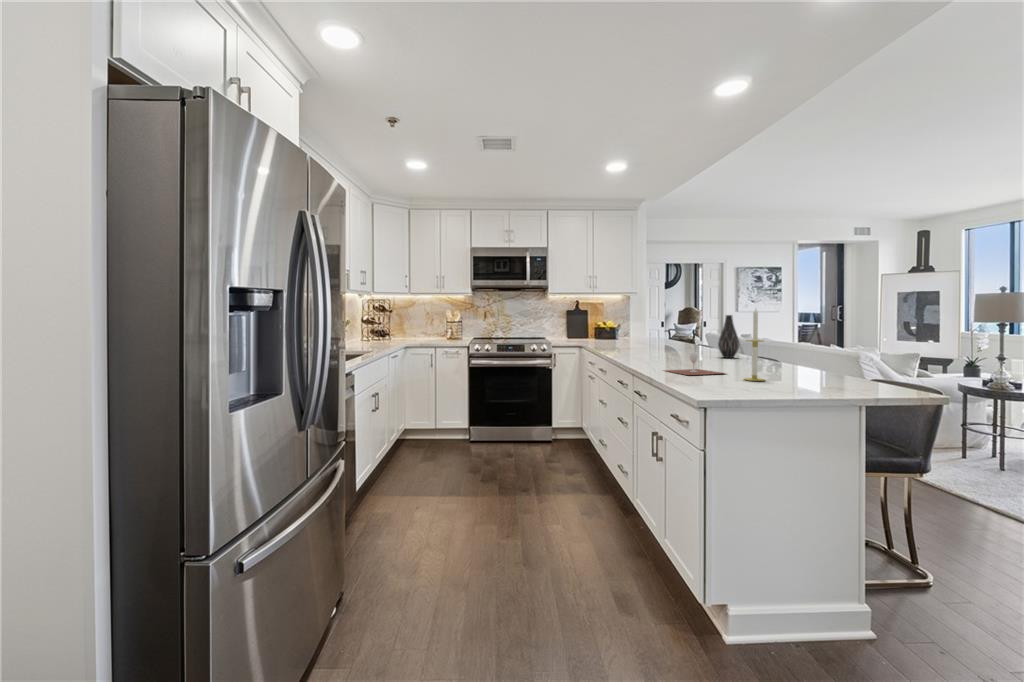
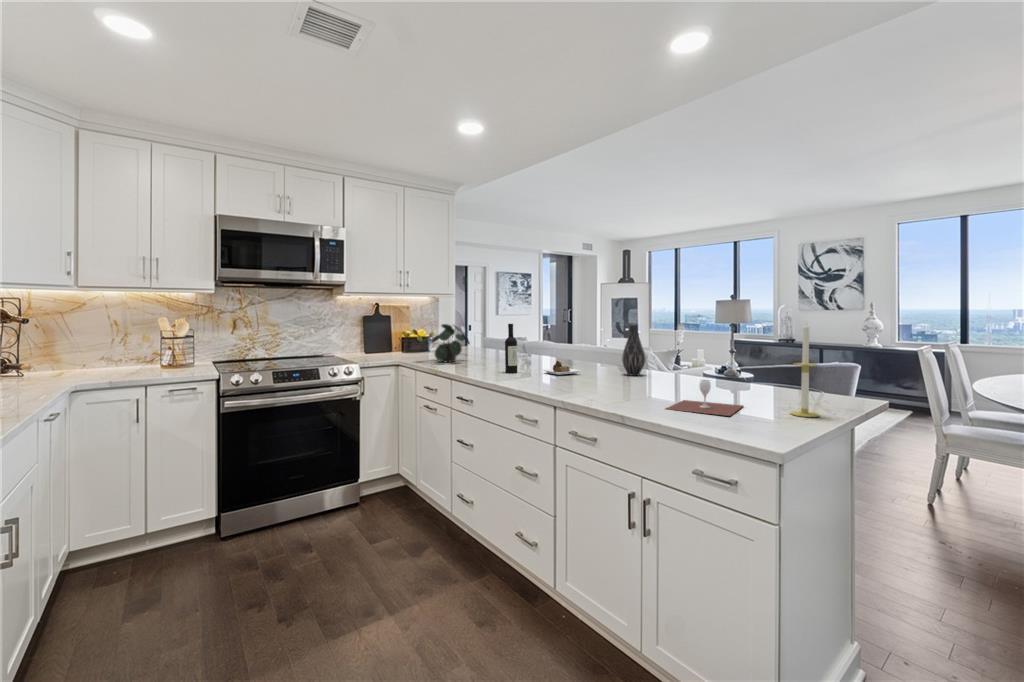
wine bottle: none [630,314,685,354] -> present [505,324,581,375]
potted plant: none [590,316,631,345] -> present [420,324,470,362]

